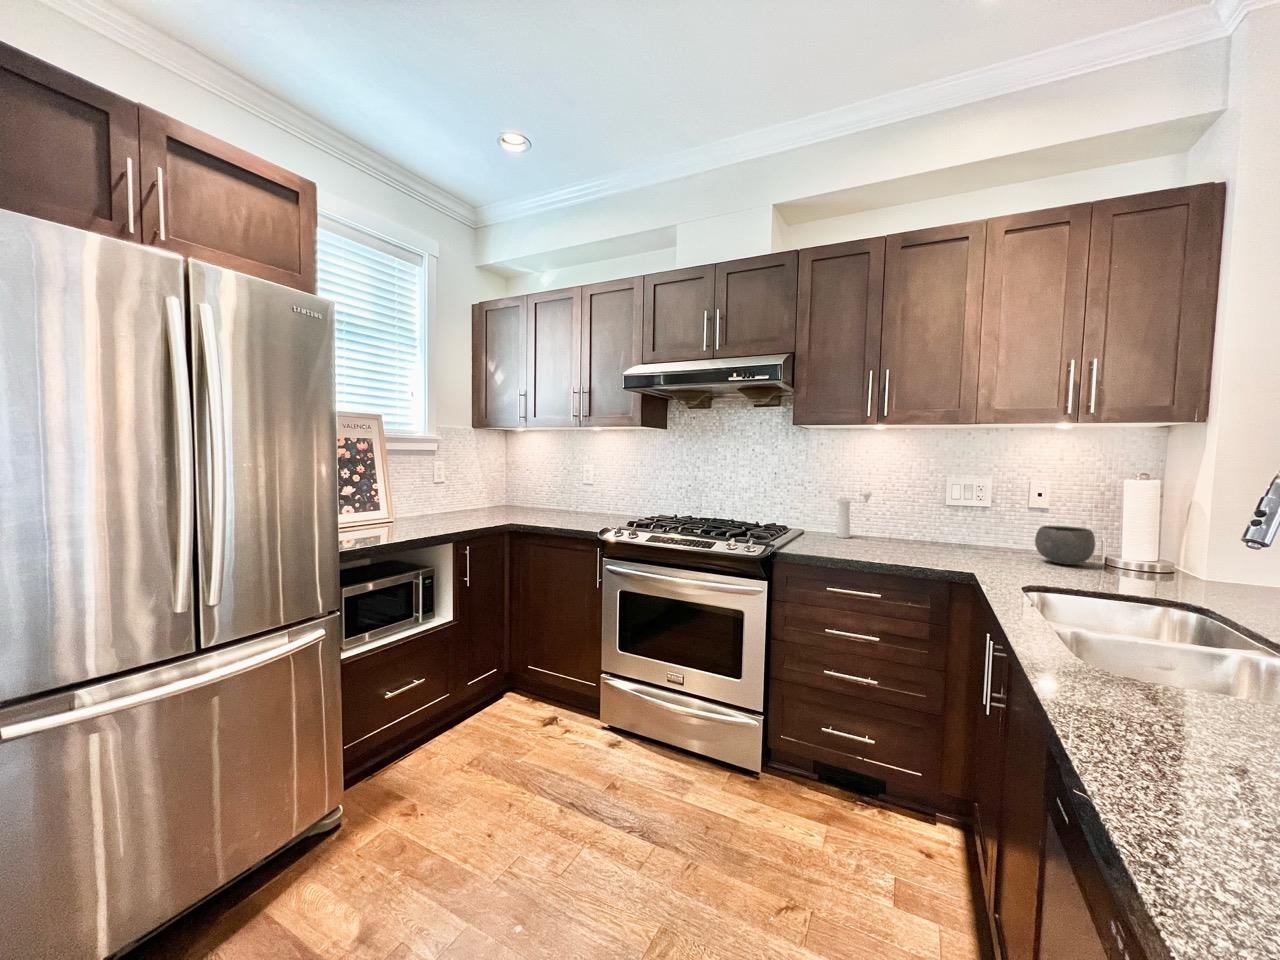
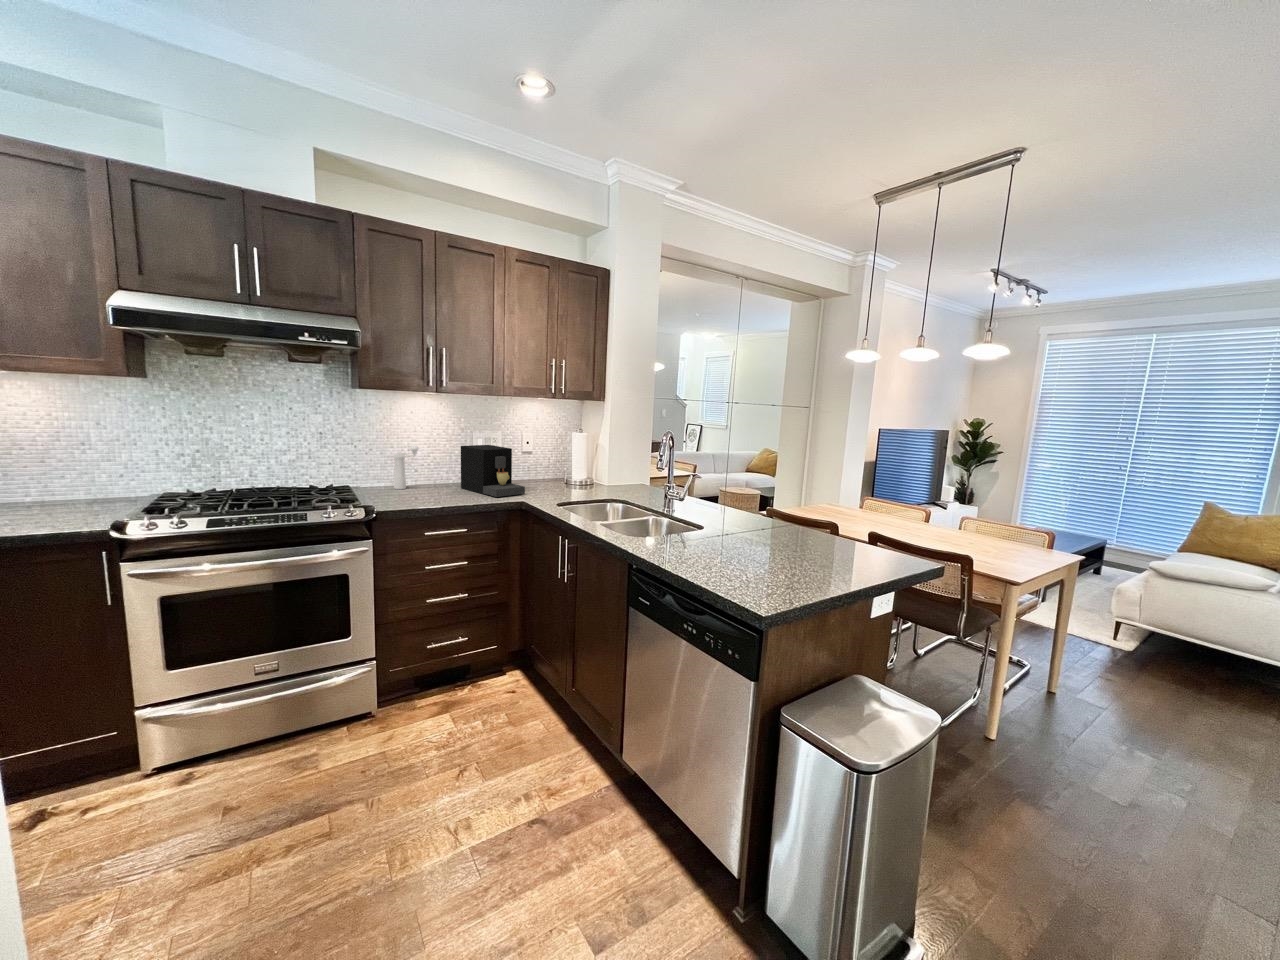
coffee maker: none [914,492,993,565] -> present [461,445,525,497]
ceramic bowl: present [1035,526,1095,565] -> none [534,462,564,486]

